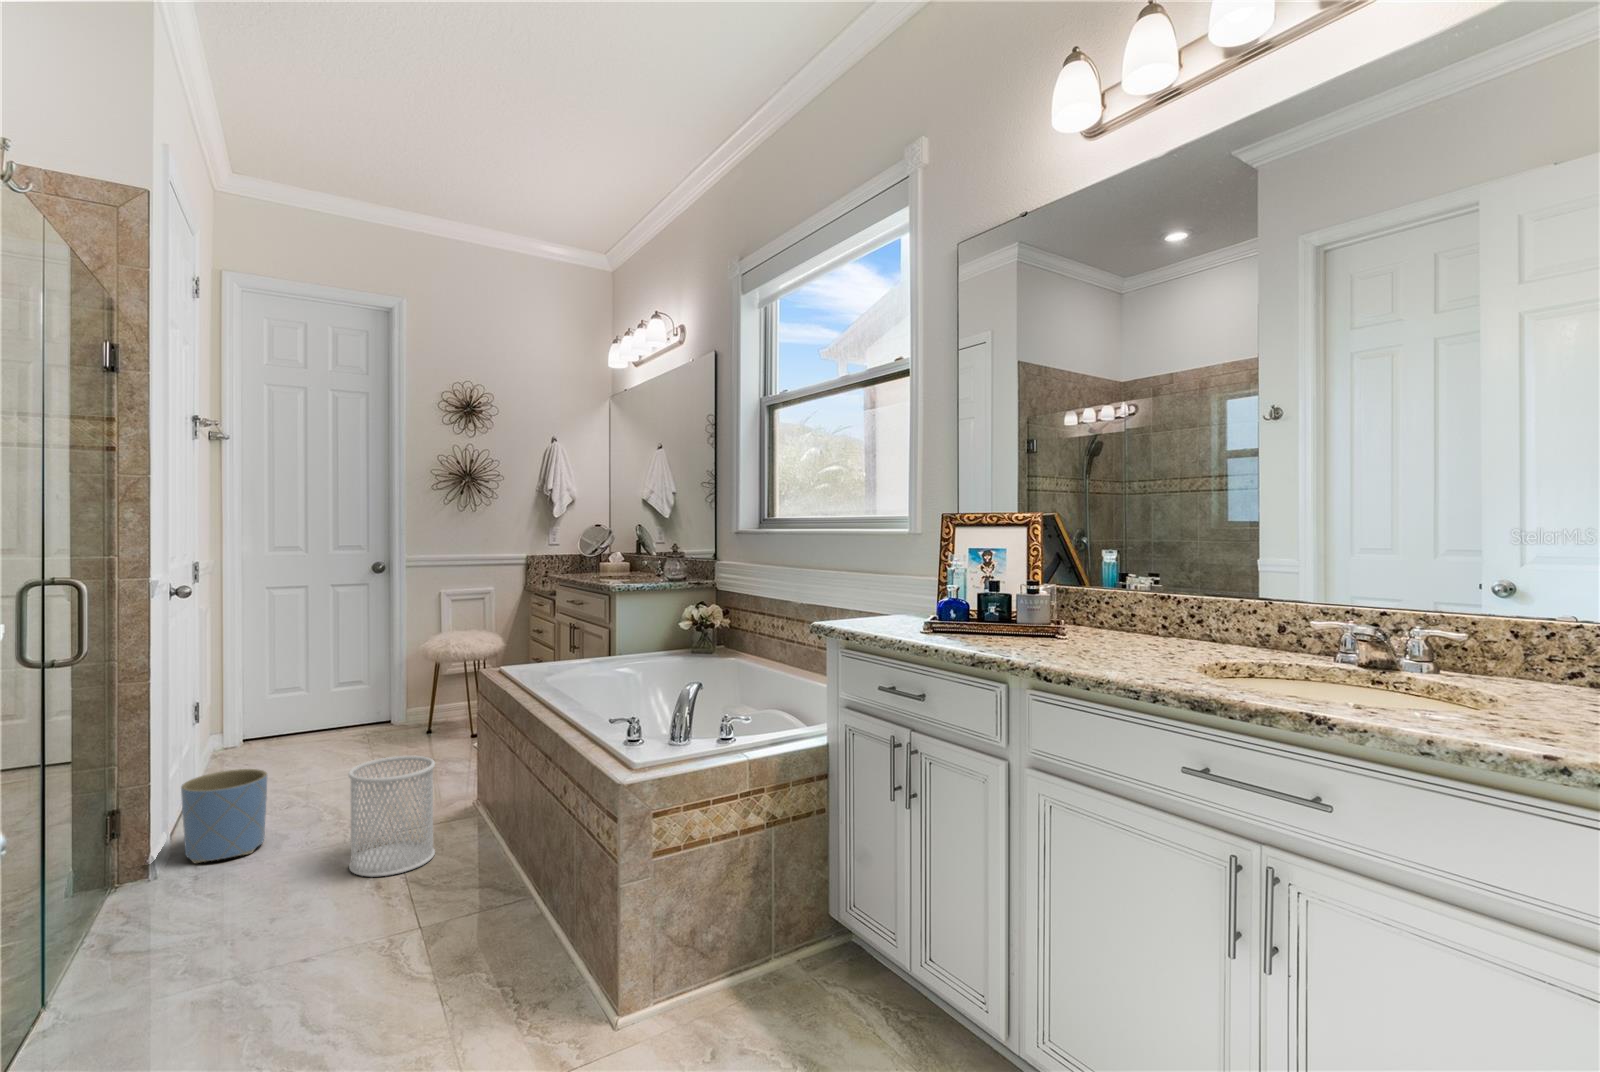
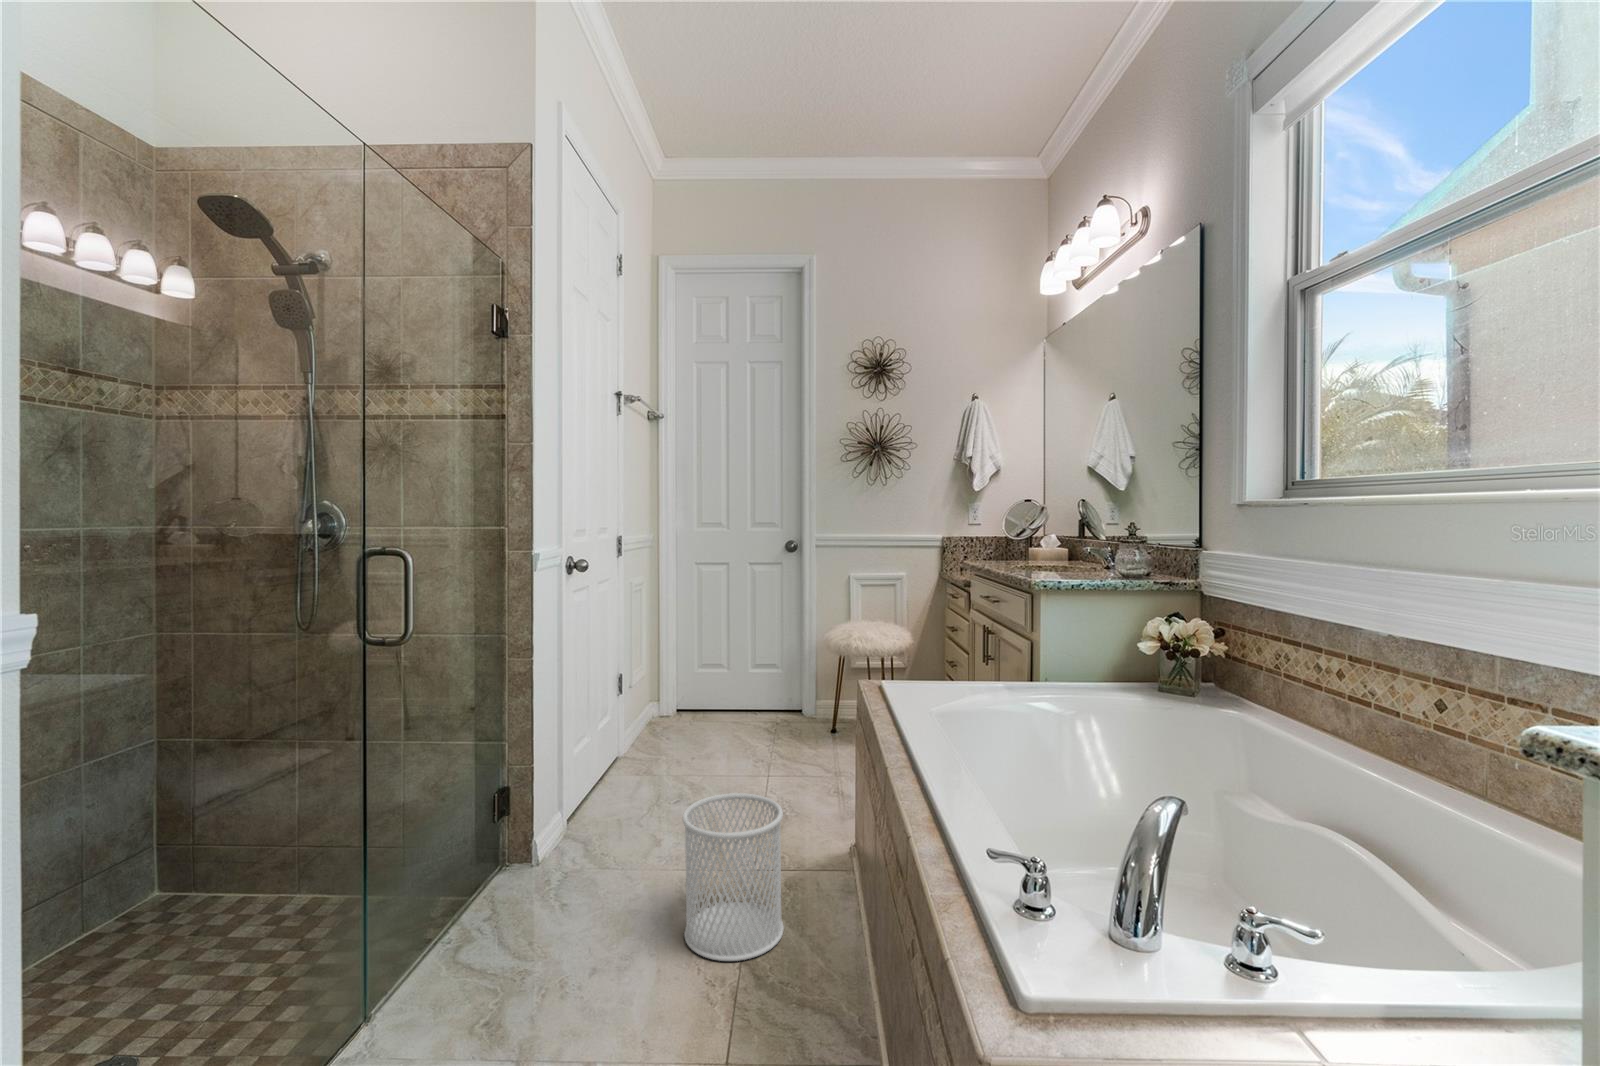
planter: present [181,769,267,863] -> none [553,769,633,873]

